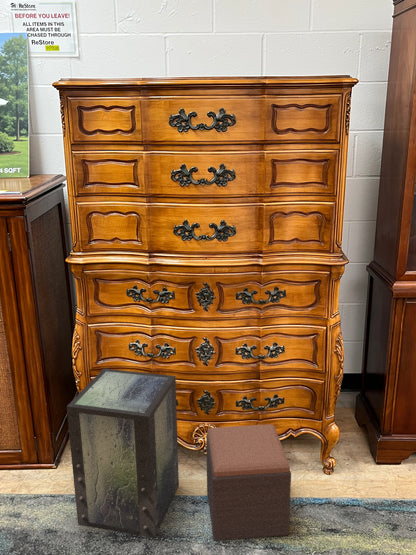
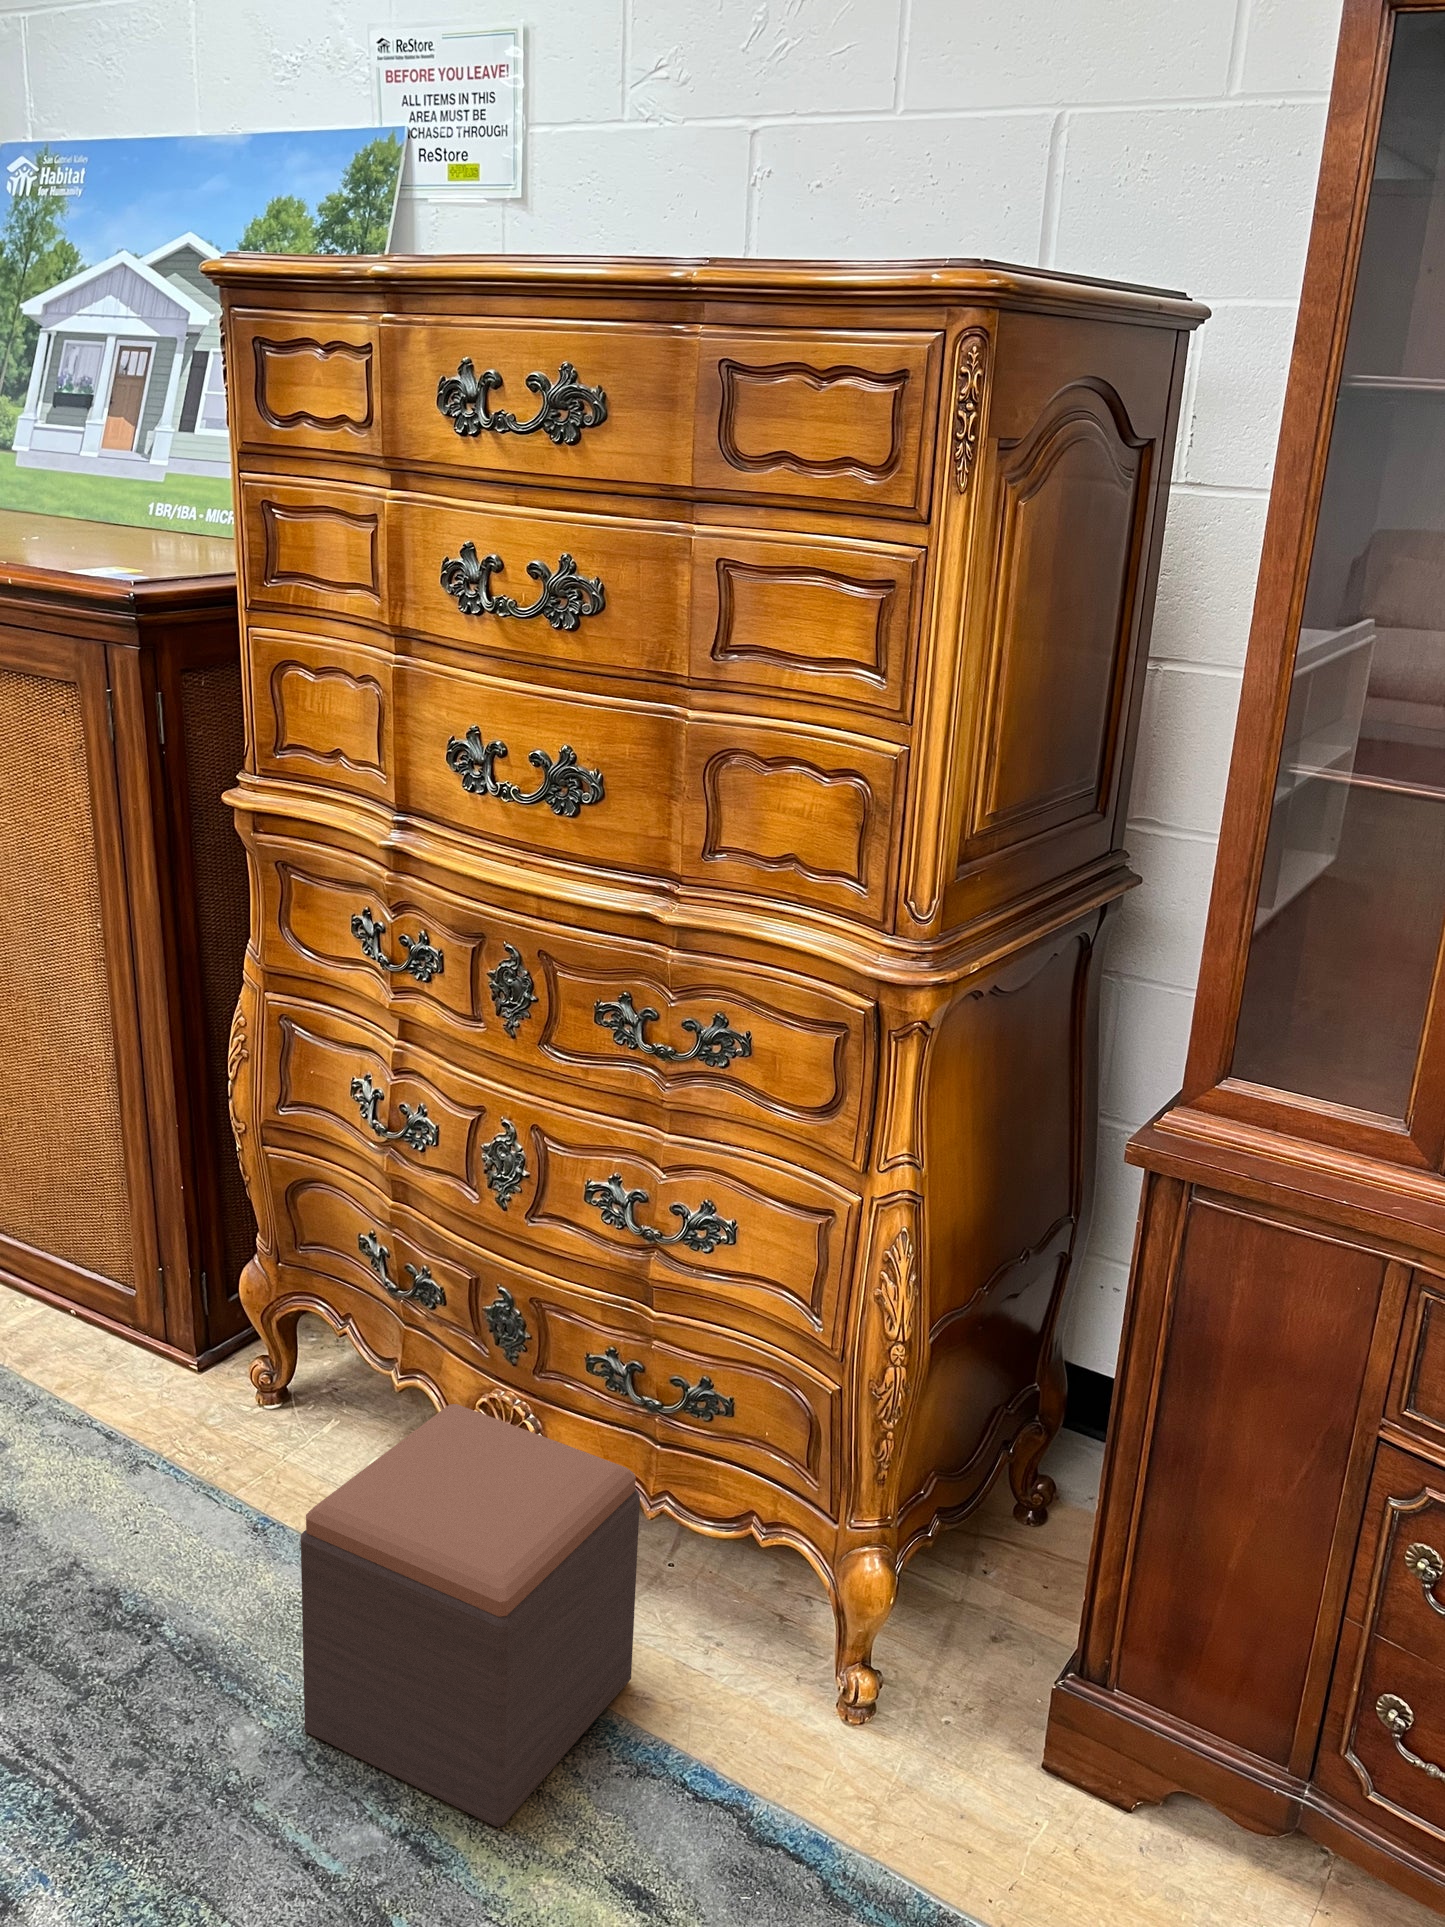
storage box: present [67,369,179,538] -> none [58,1129,401,1648]

